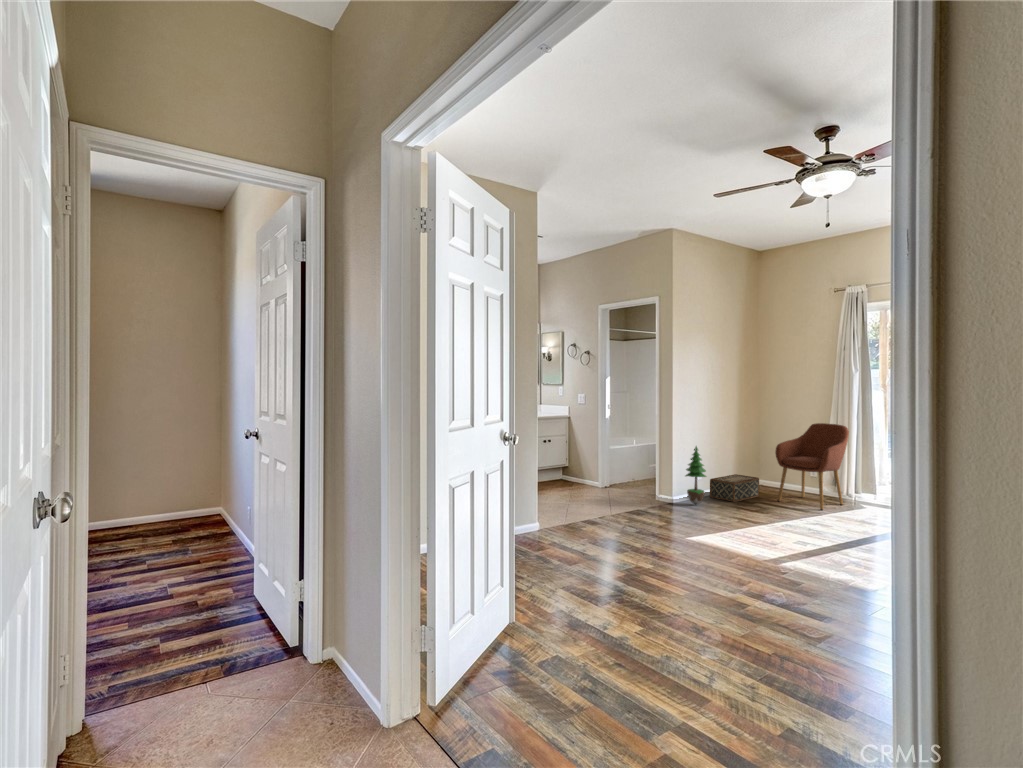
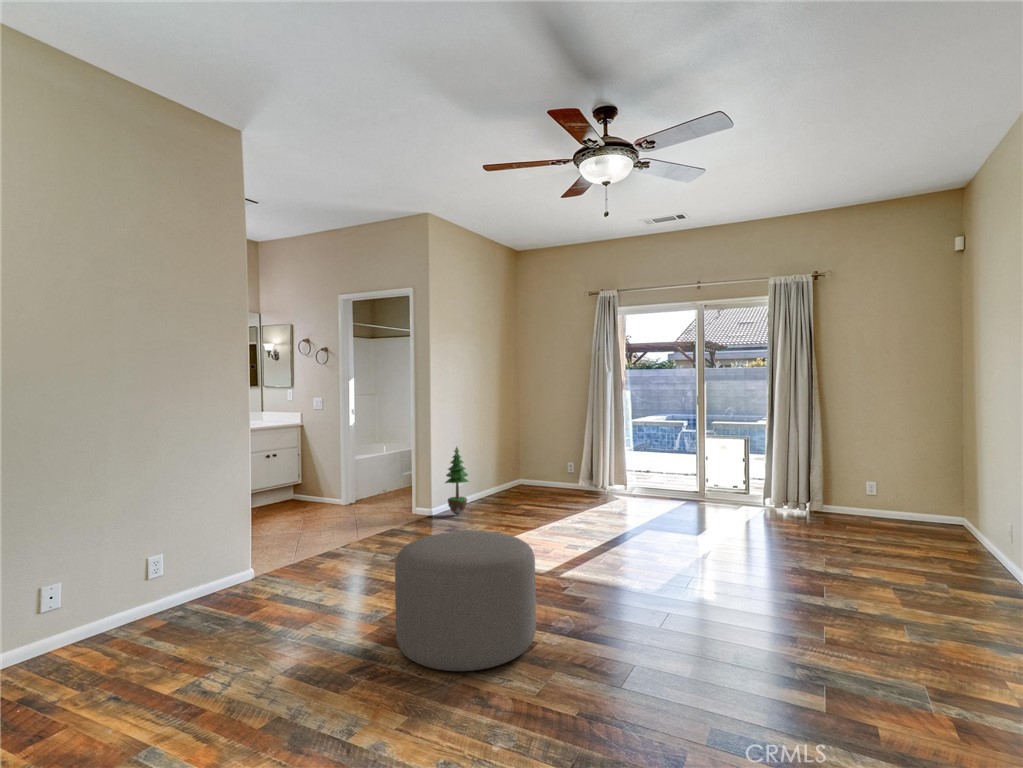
armchair: present [775,423,849,510] -> none [537,415,603,505]
woven basket: present [710,474,759,502] -> none [471,476,521,507]
ottoman: none [638,512,749,613] -> present [395,531,536,671]

